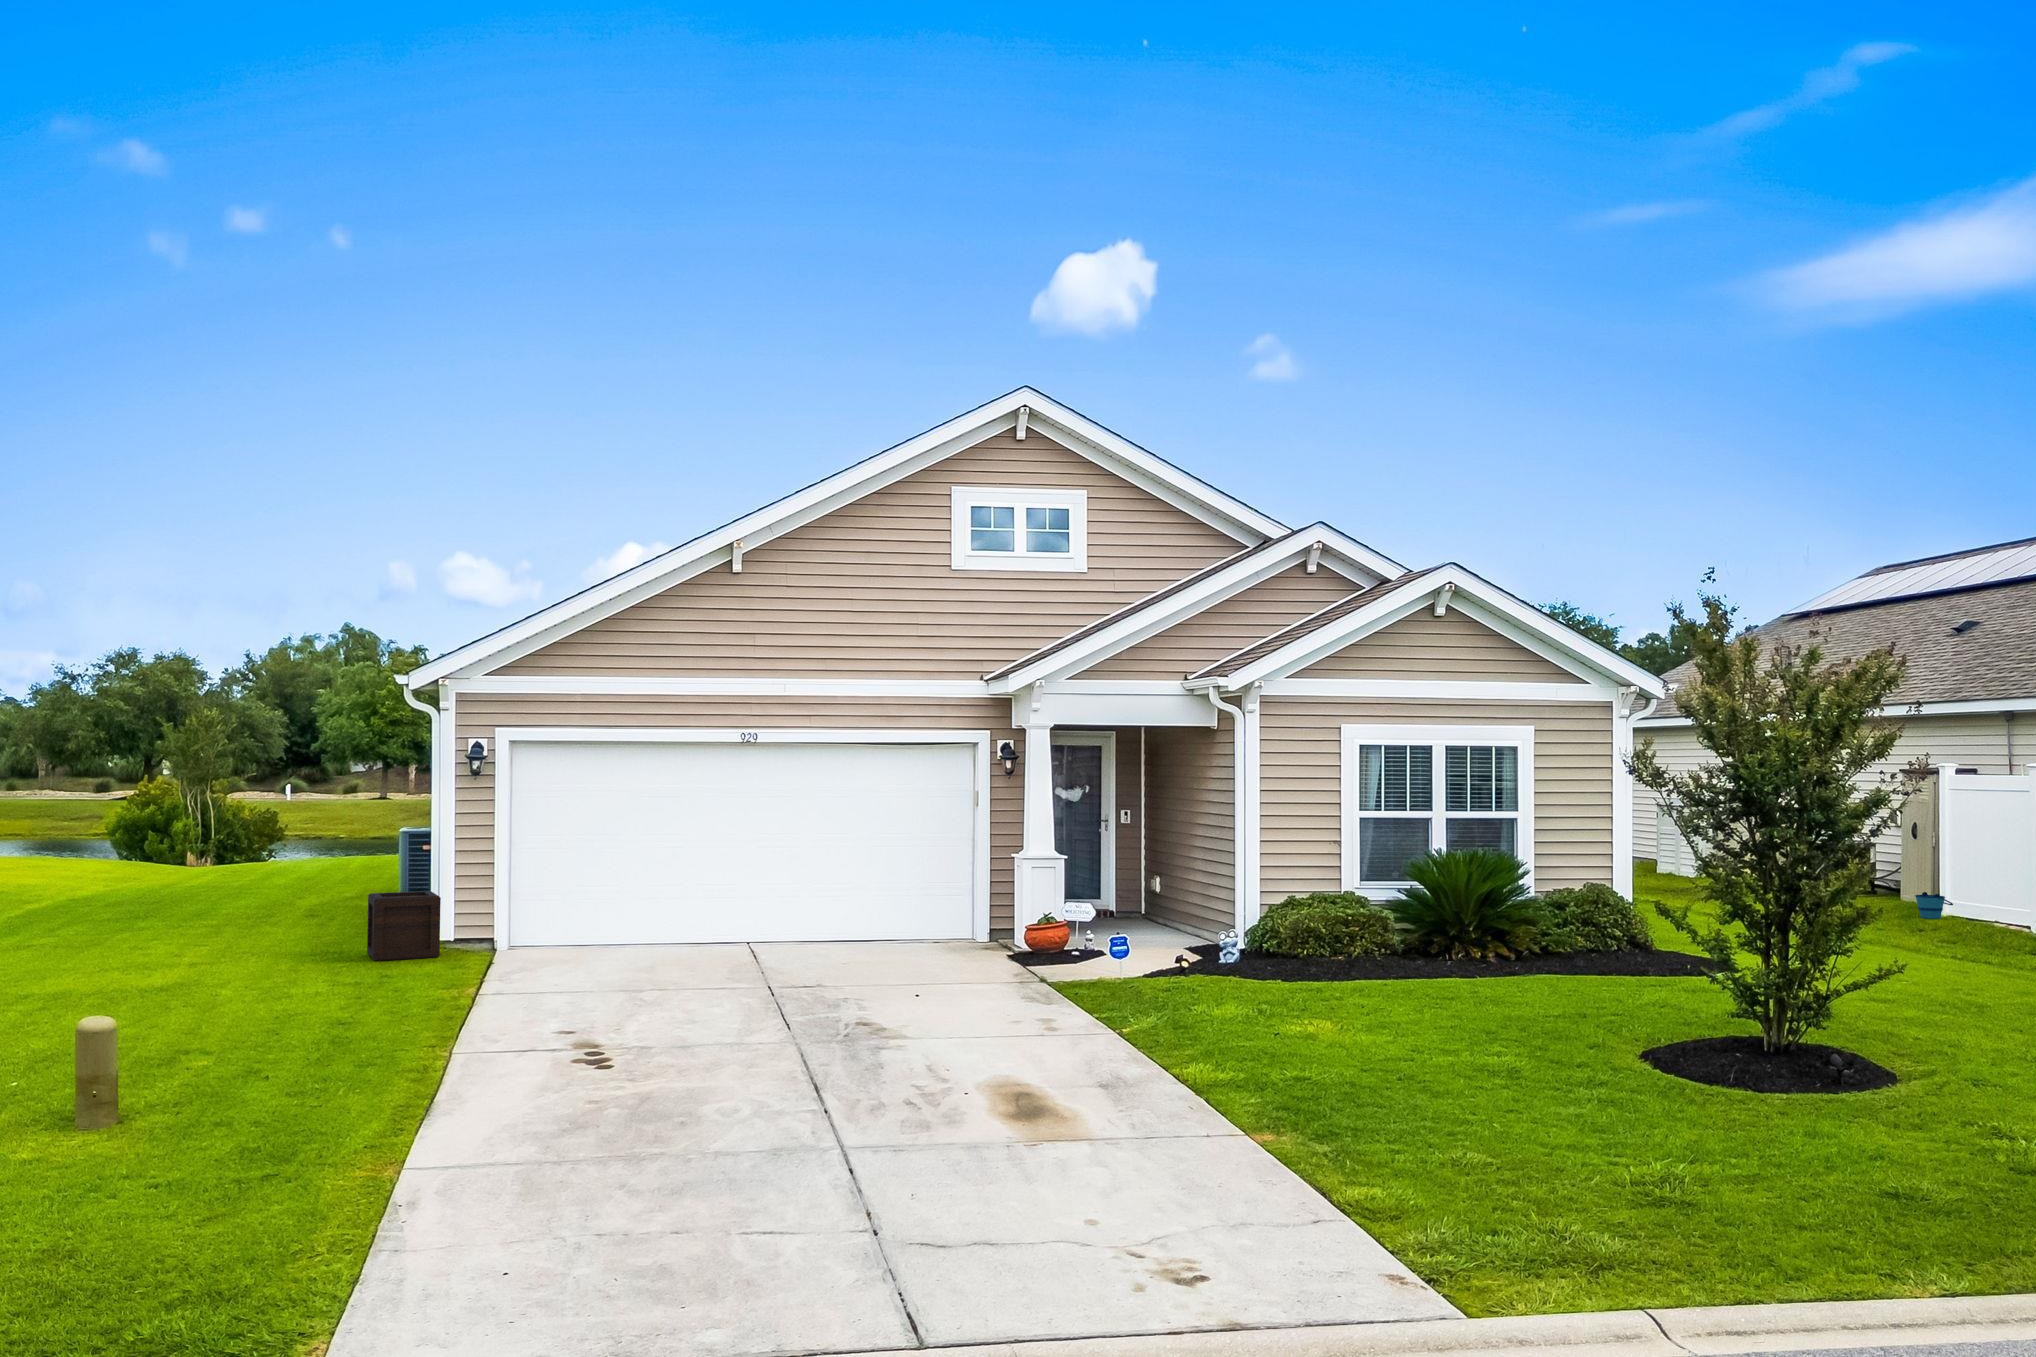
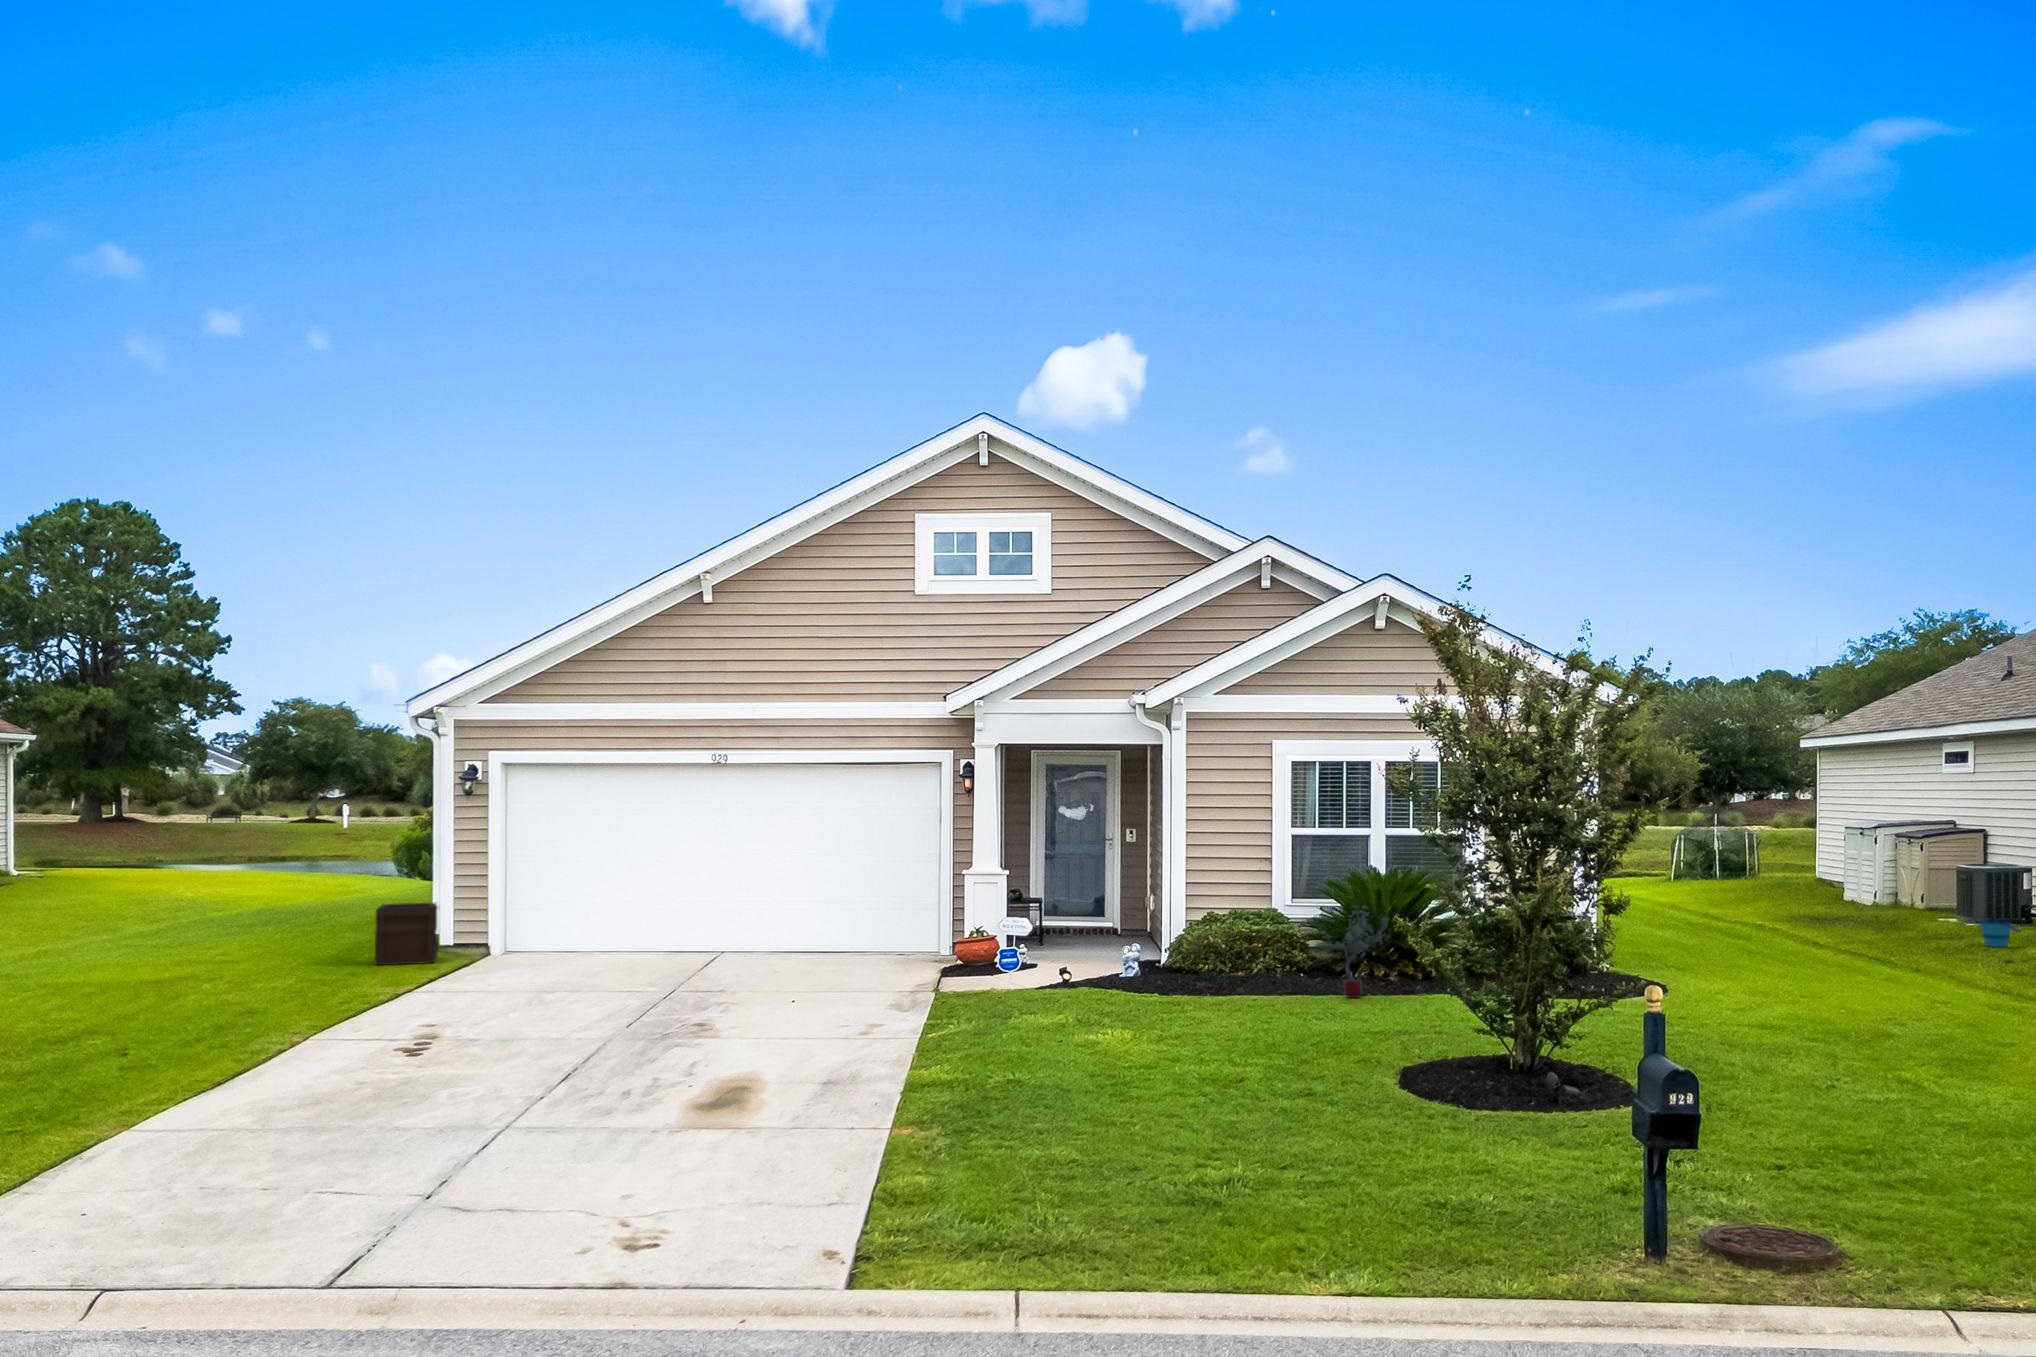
potted tree: none [1415,889,1492,980] -> present [1317,905,1388,998]

